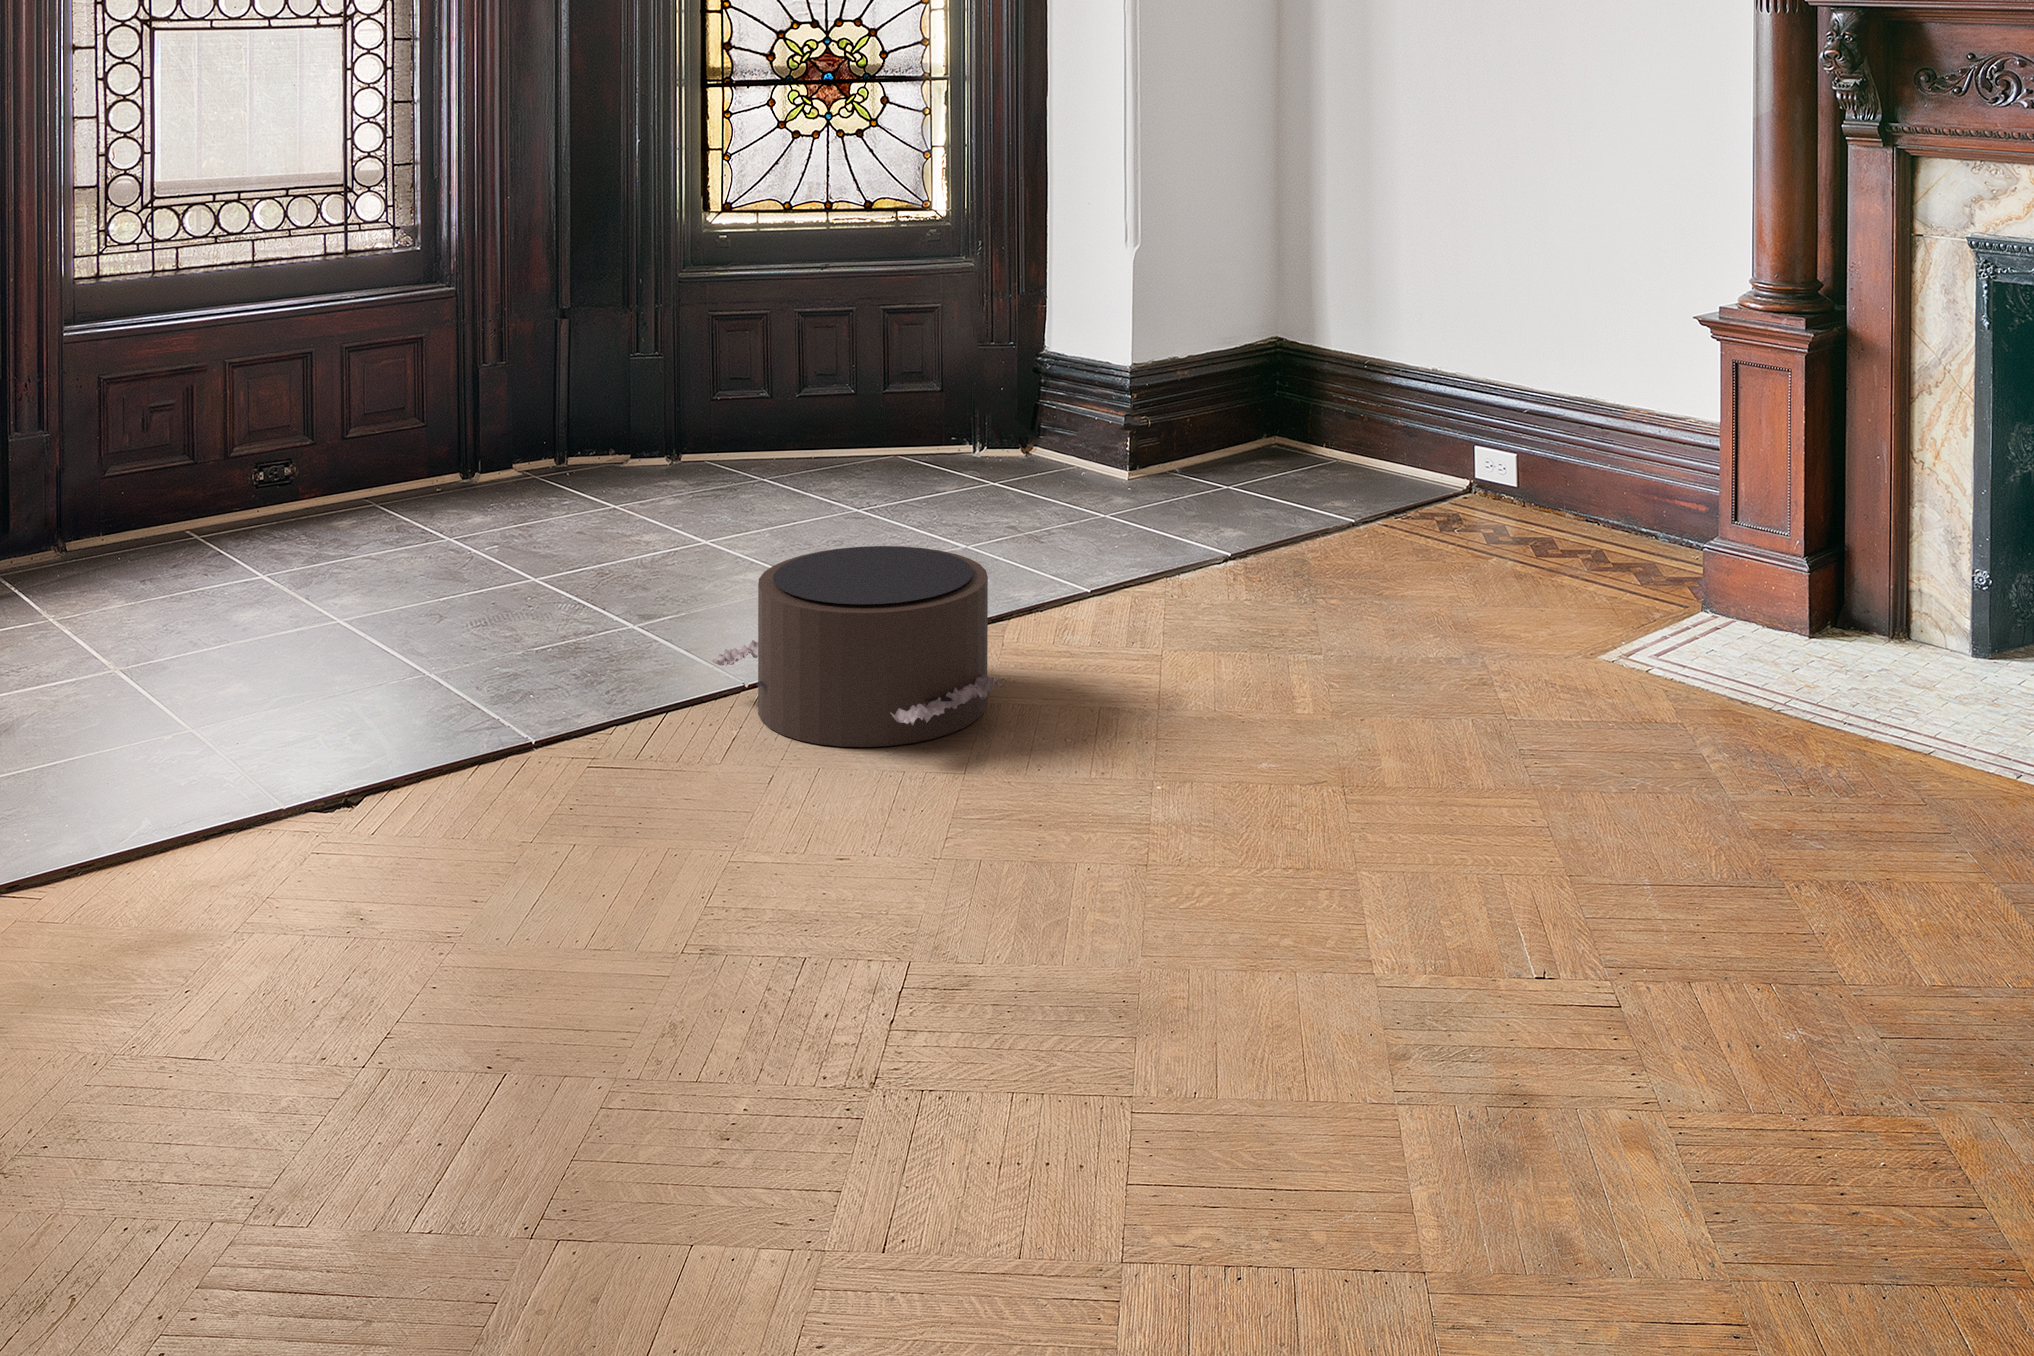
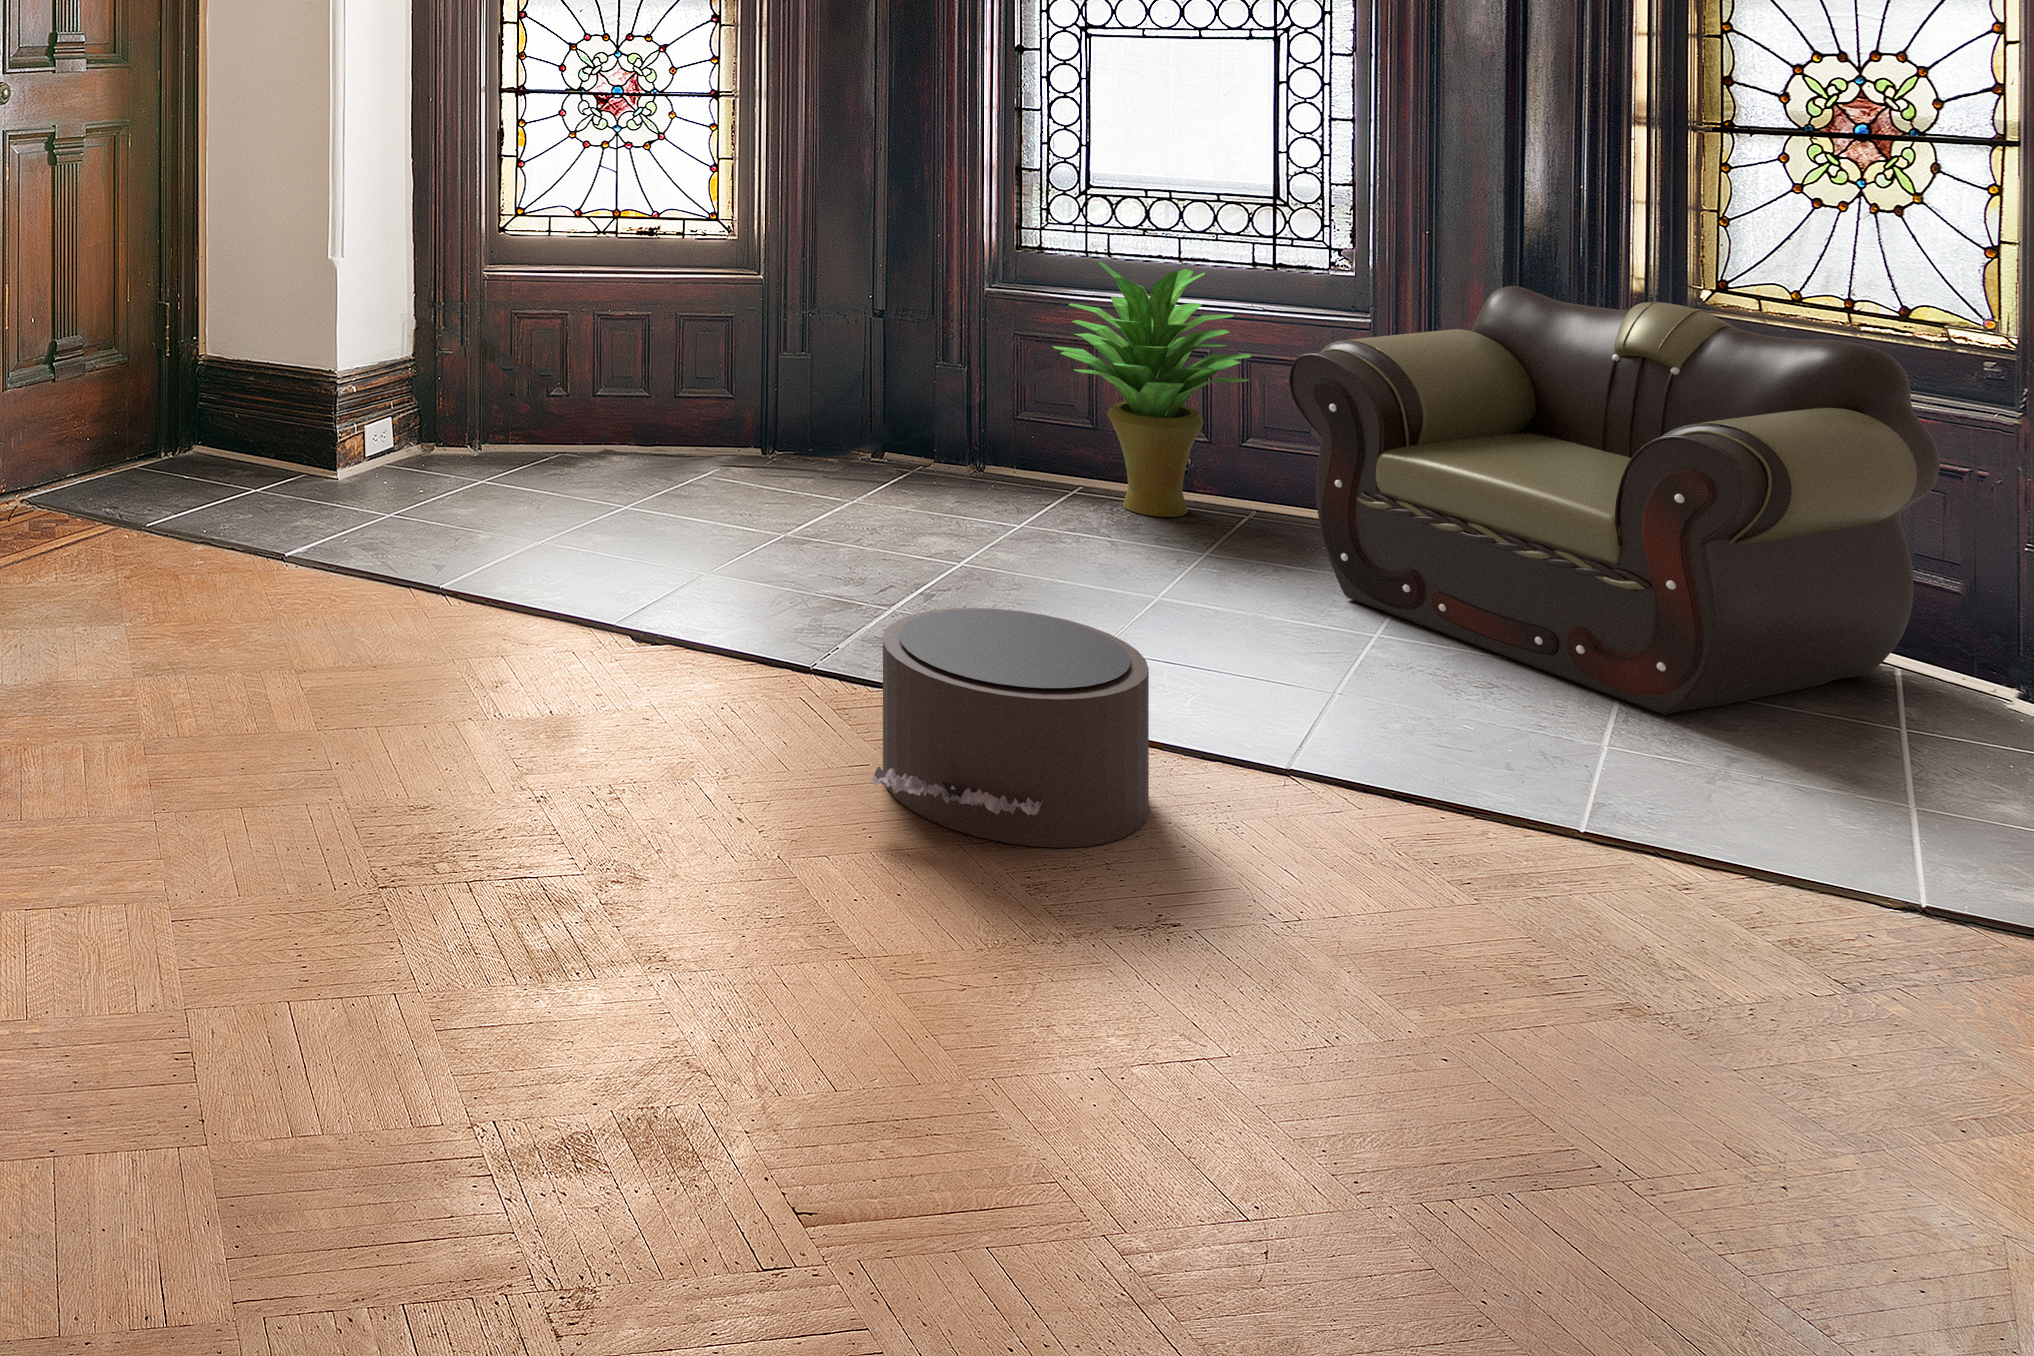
armchair: none [540,220,960,525] -> present [1289,286,1940,715]
potted plant: none [211,270,426,536] -> present [1053,262,1251,517]

